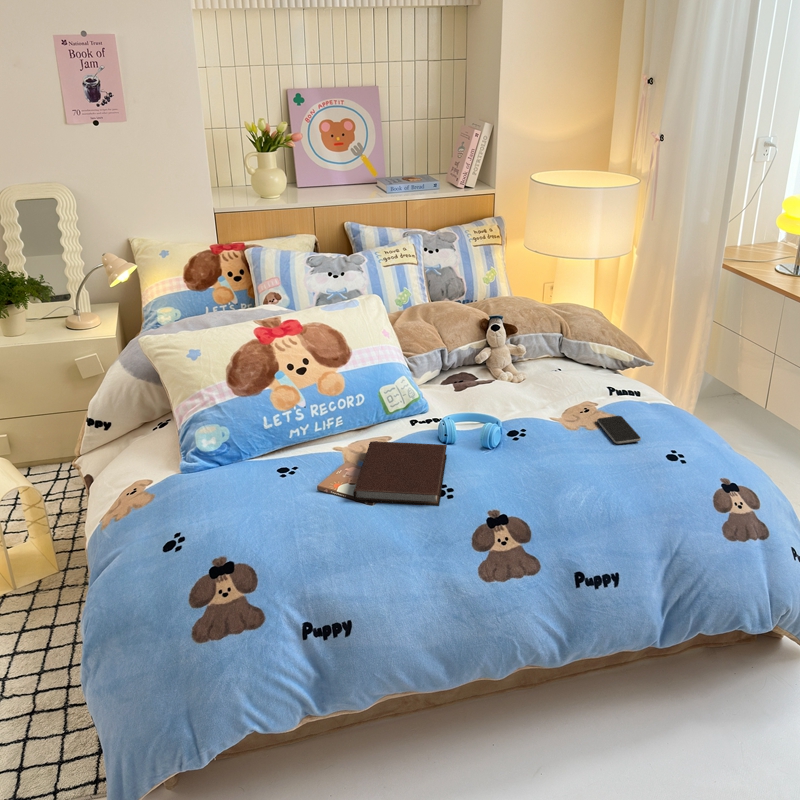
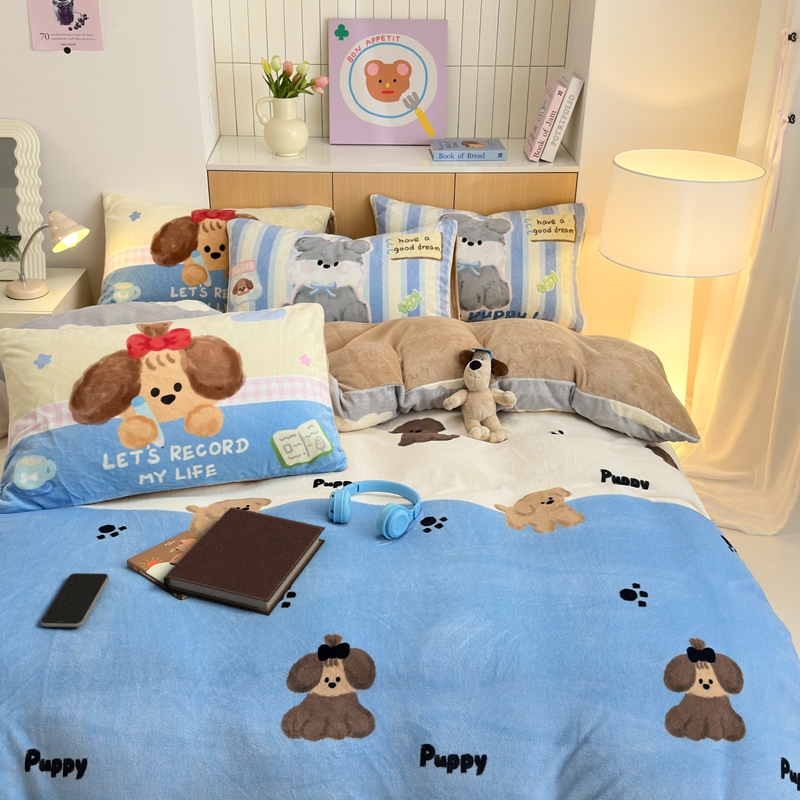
smartphone: present [597,416,641,444] -> present [41,573,109,627]

